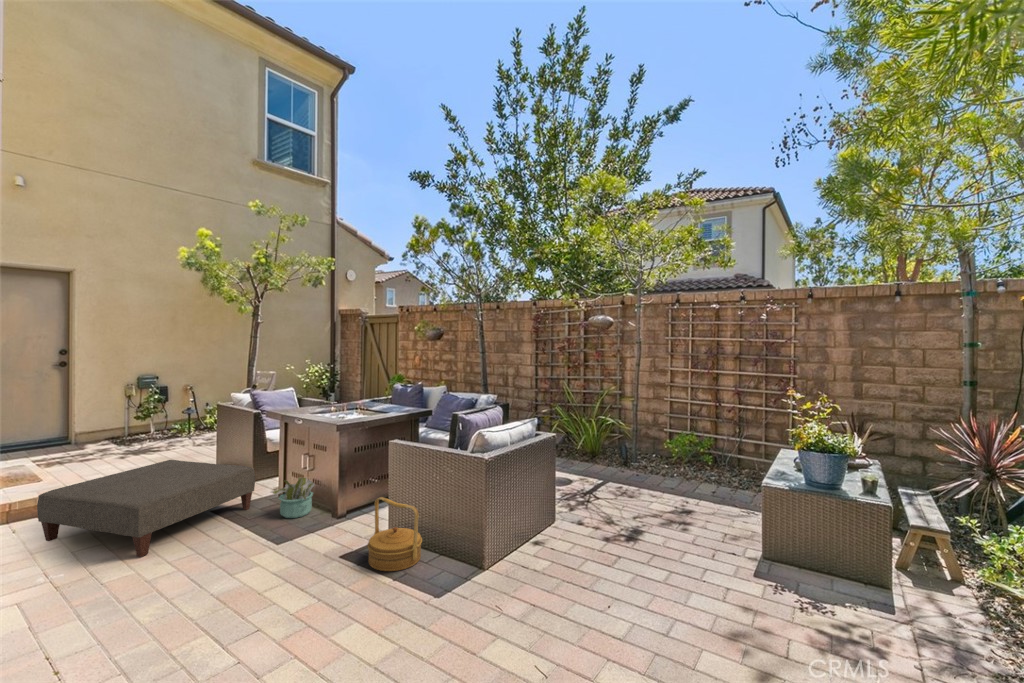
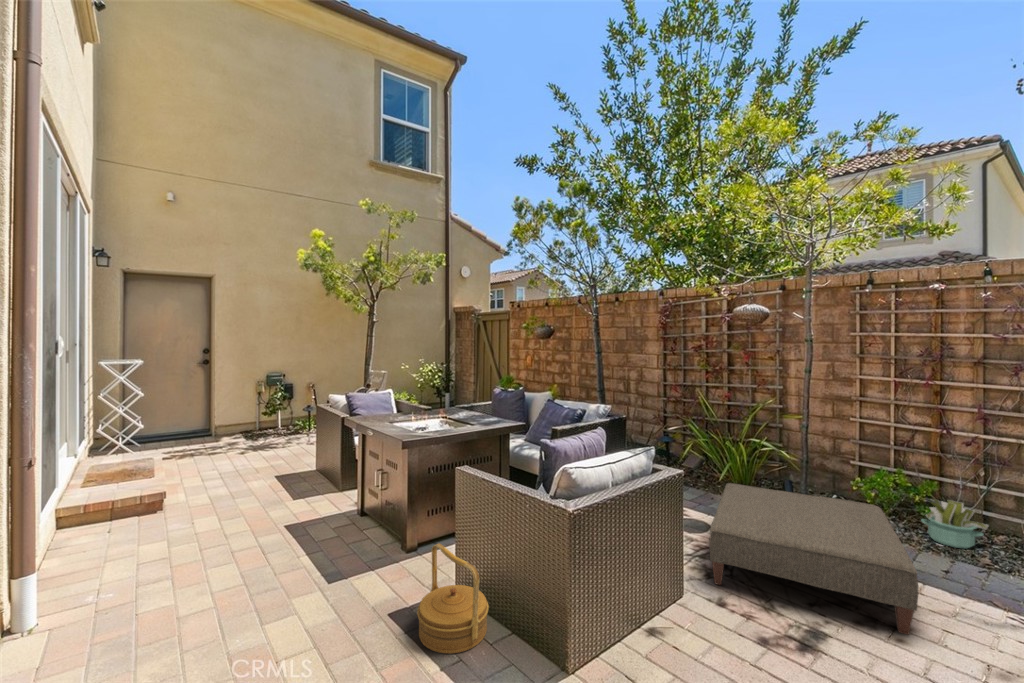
ottoman: present [37,460,255,557] -> present [709,483,919,635]
decorative plant: present [271,478,315,518] -> present [921,499,988,549]

